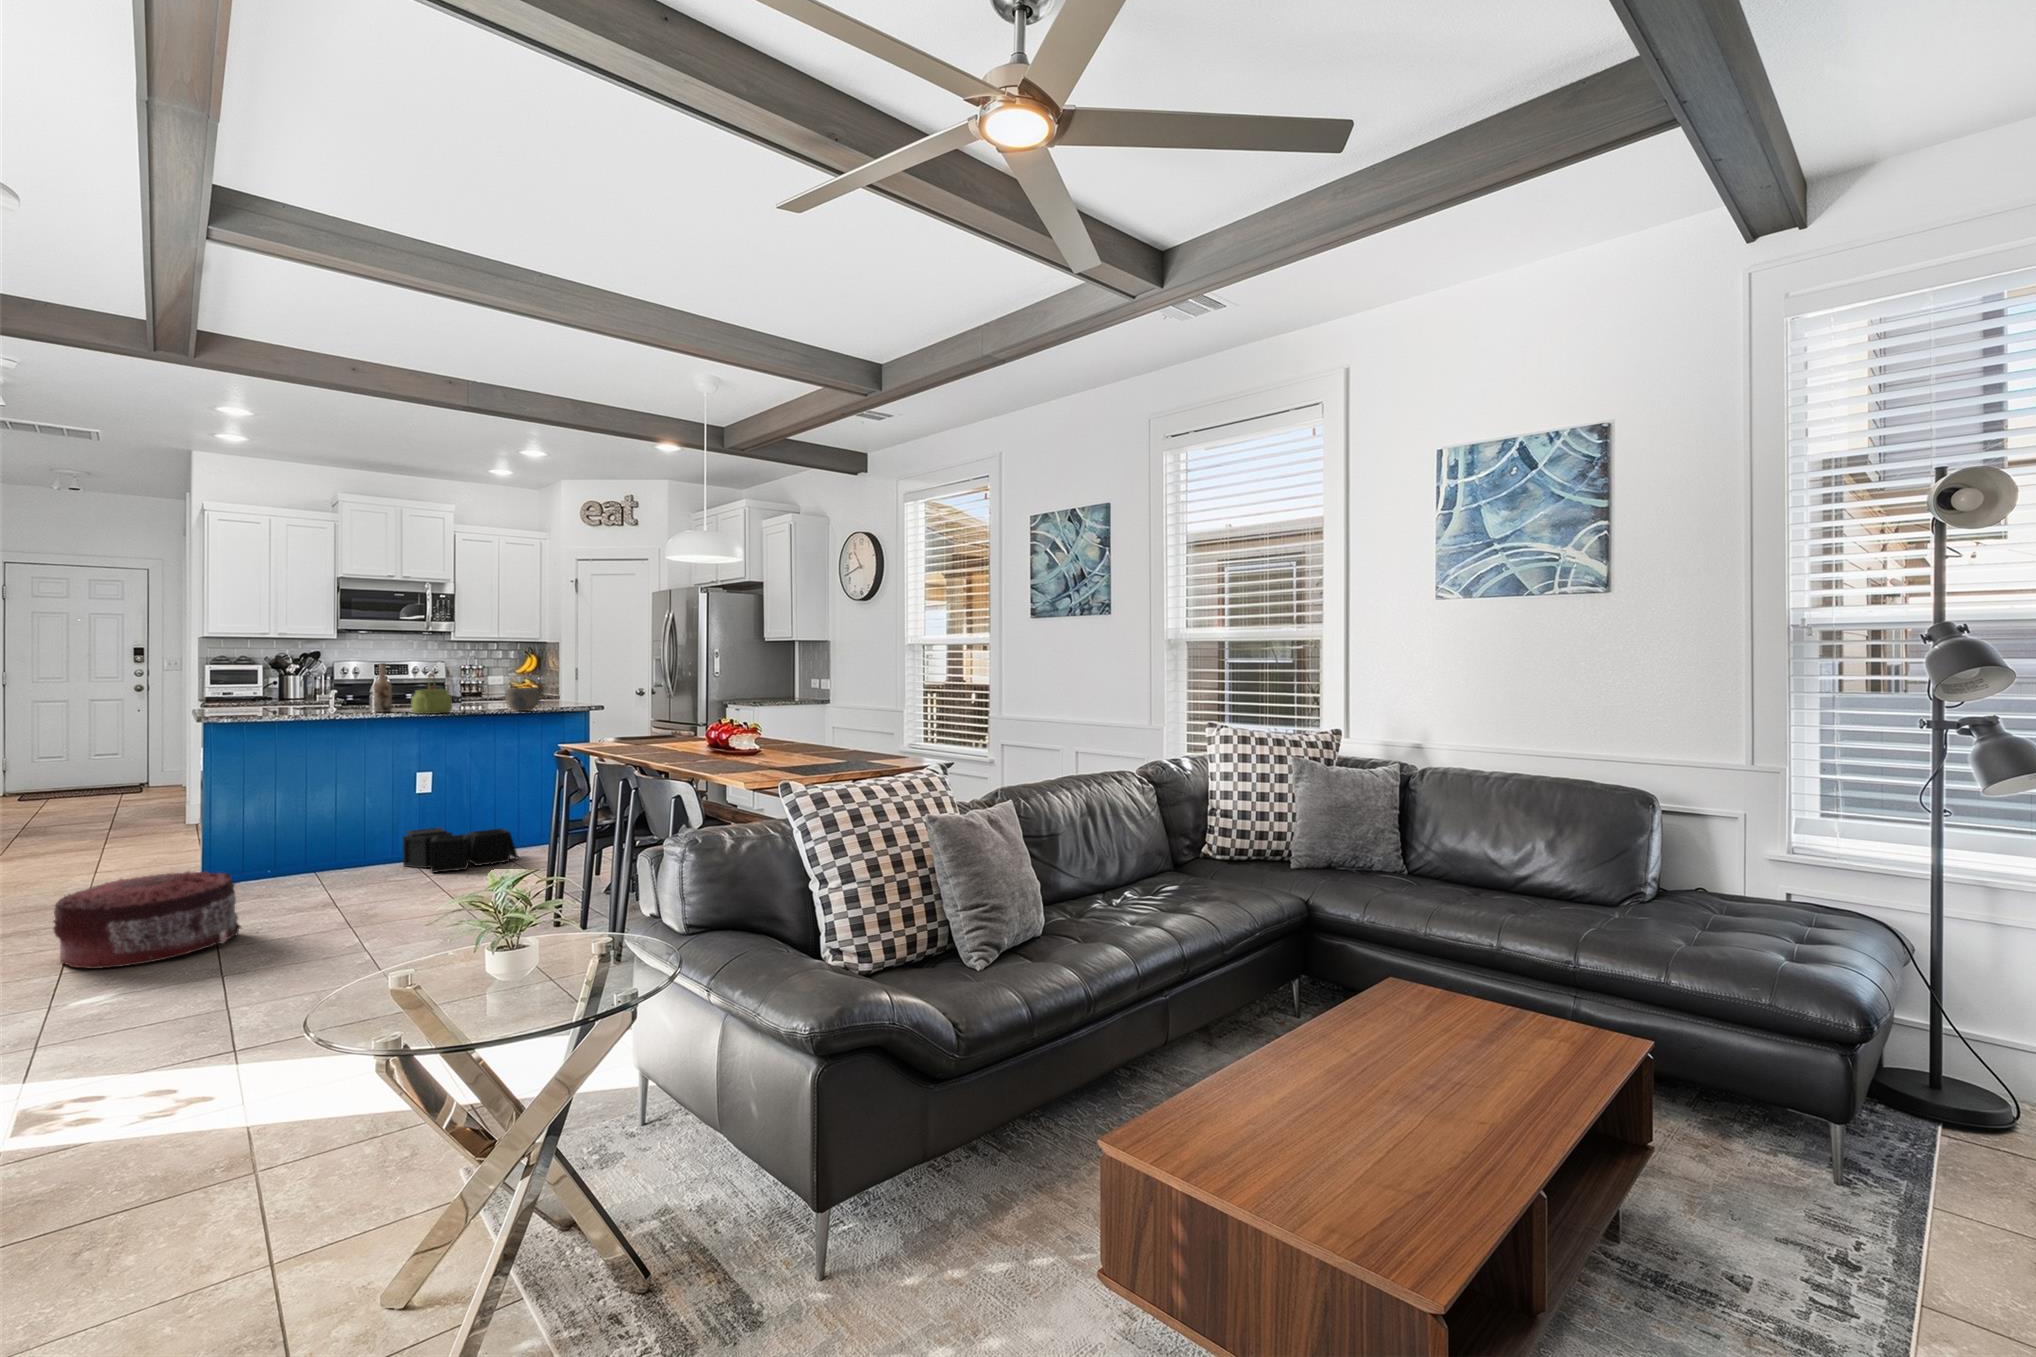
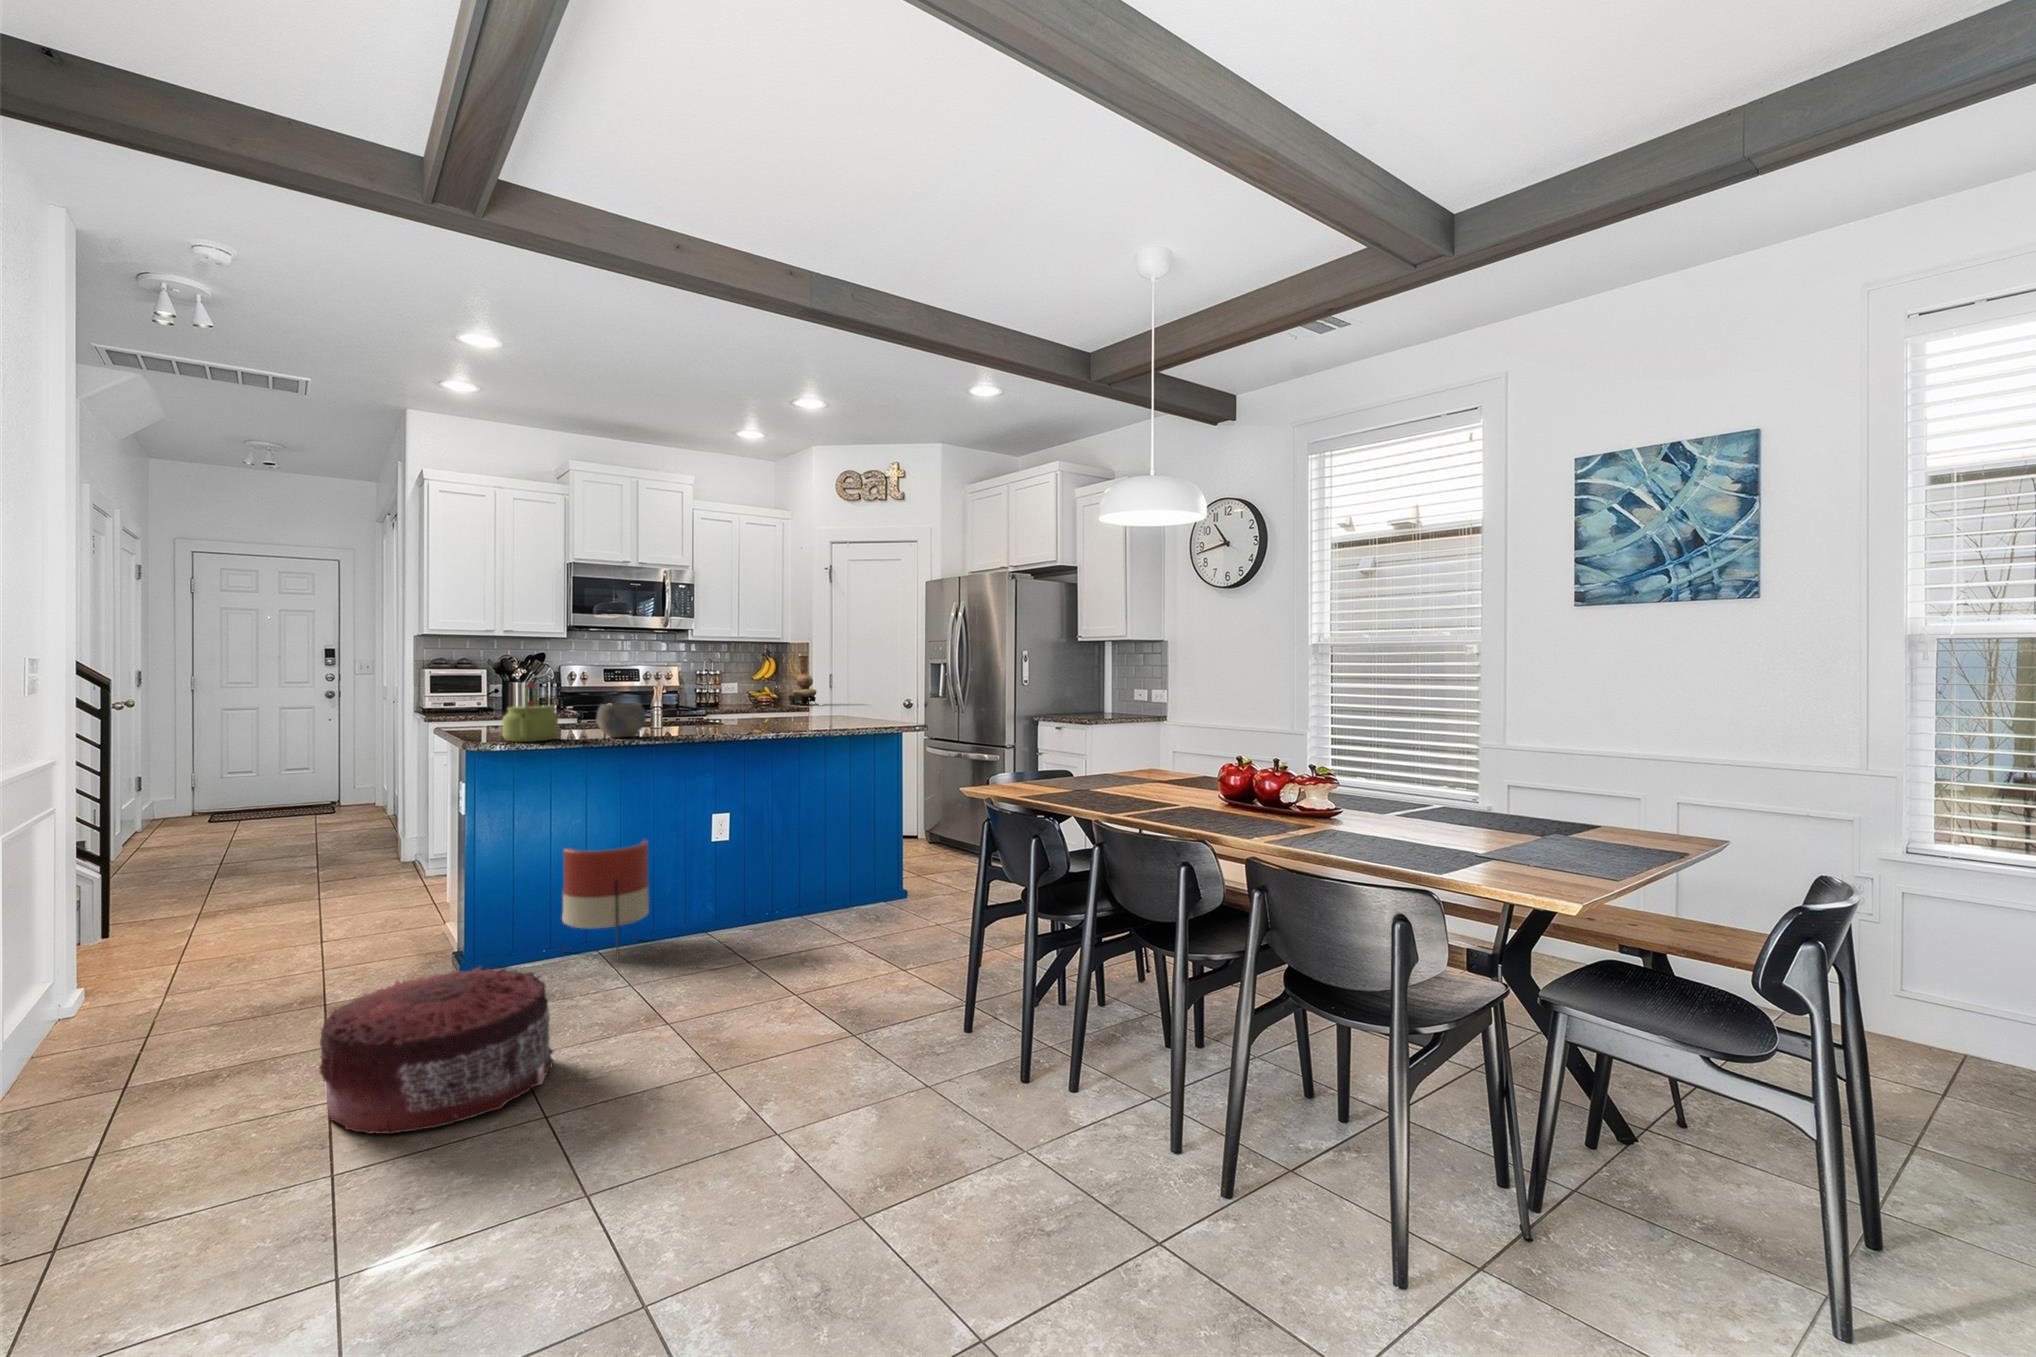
vase: none [543,653,574,695] -> present [789,655,816,705]
wine bottle: present [373,663,392,712] -> none [649,668,669,732]
kettle: present [411,673,452,714] -> present [502,682,558,742]
bowl: present [505,688,540,711] -> present [597,703,646,738]
planter: none [287,792,363,883] -> present [562,840,649,960]
storage bin: present [403,827,518,873] -> none [691,881,830,947]

